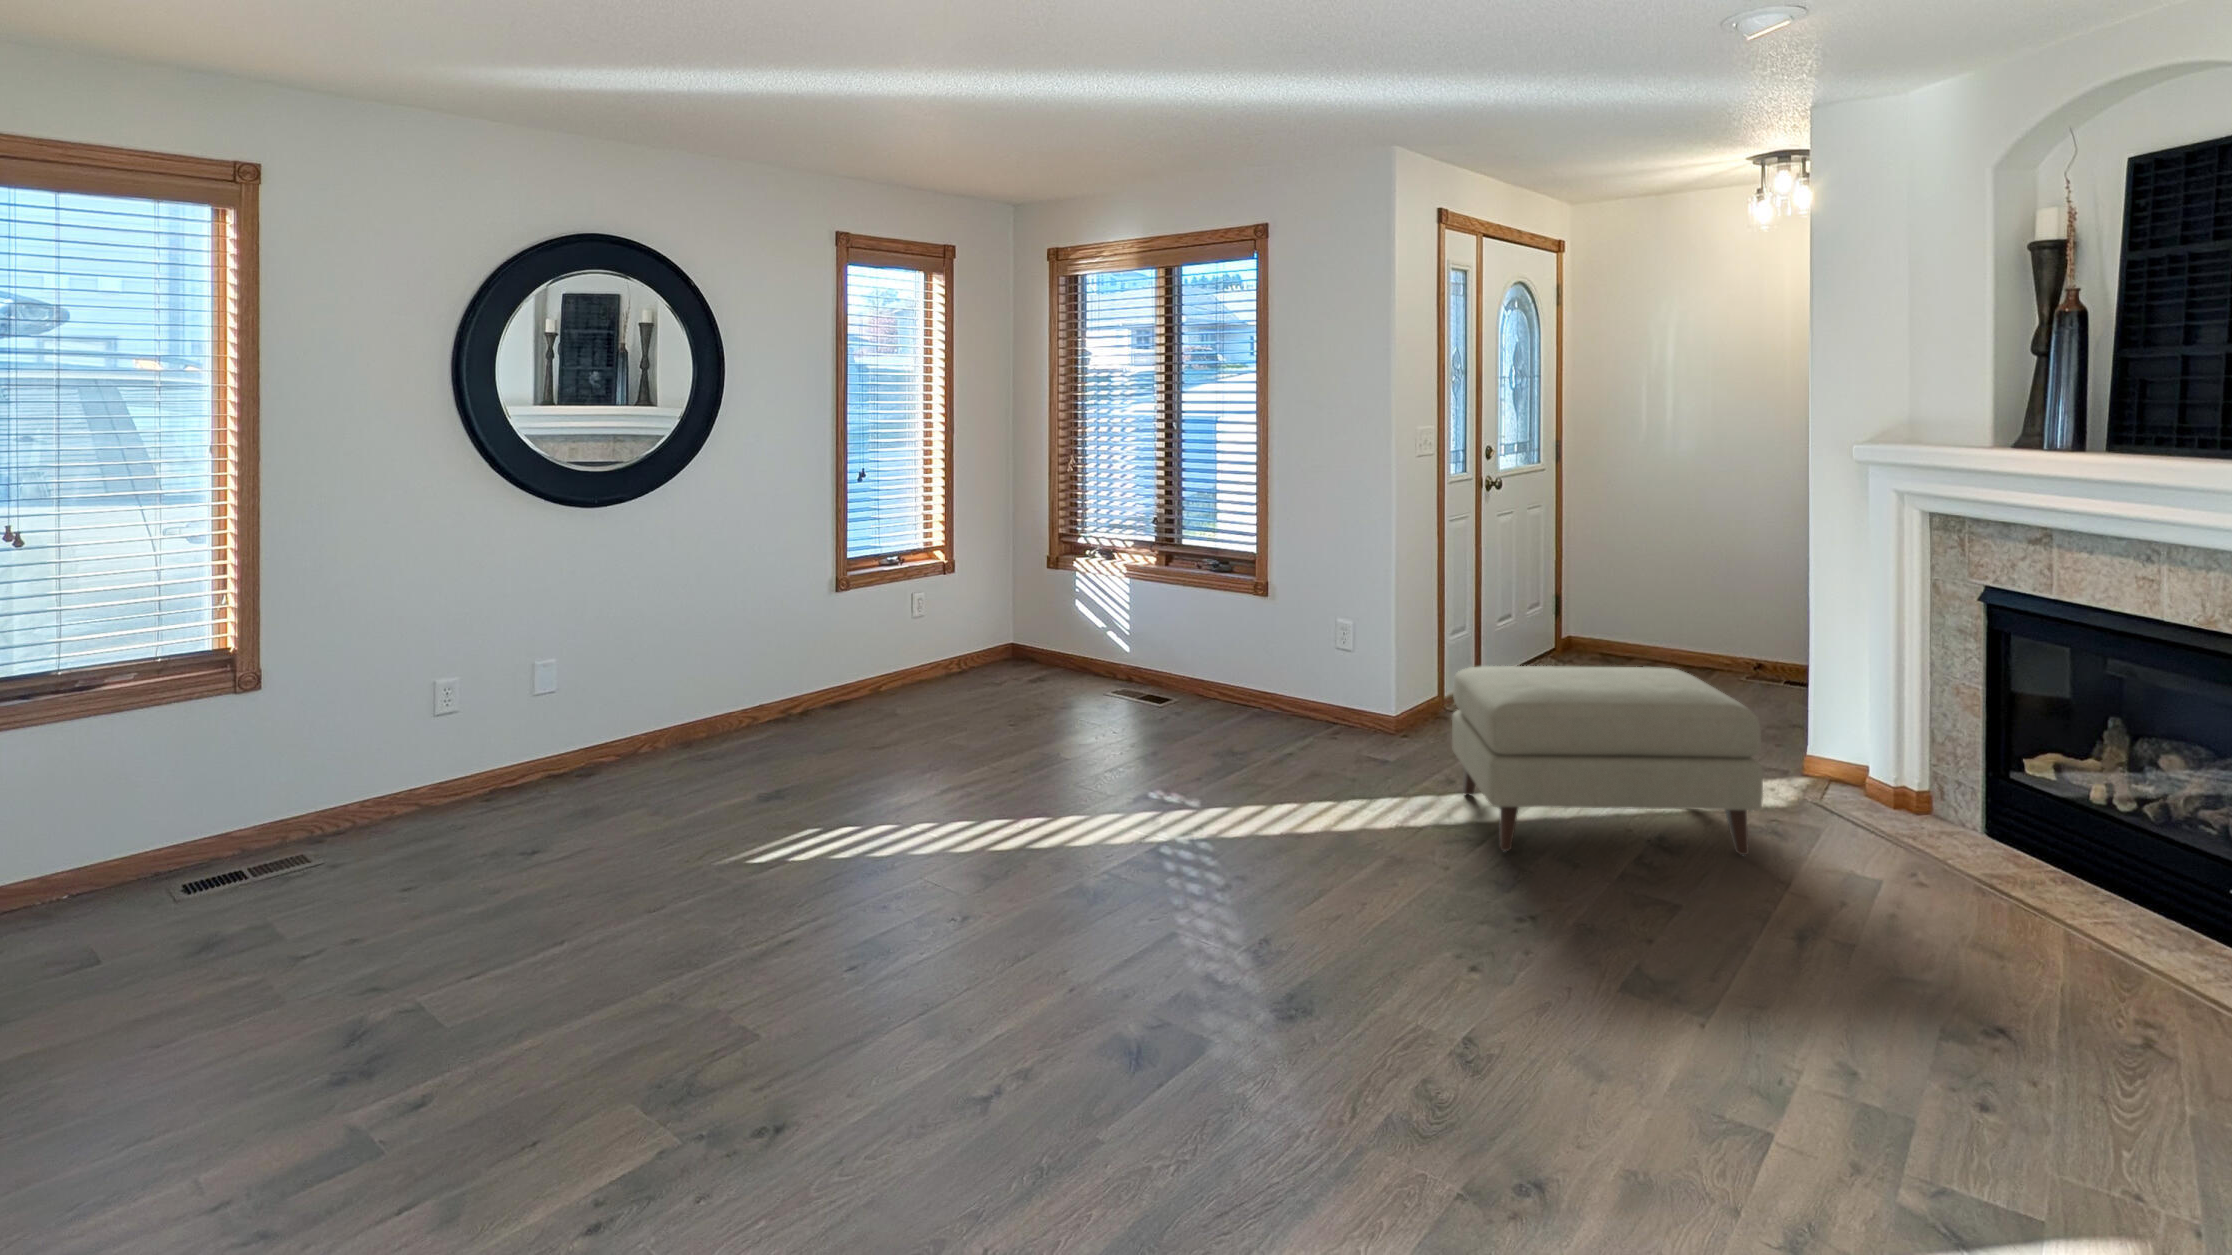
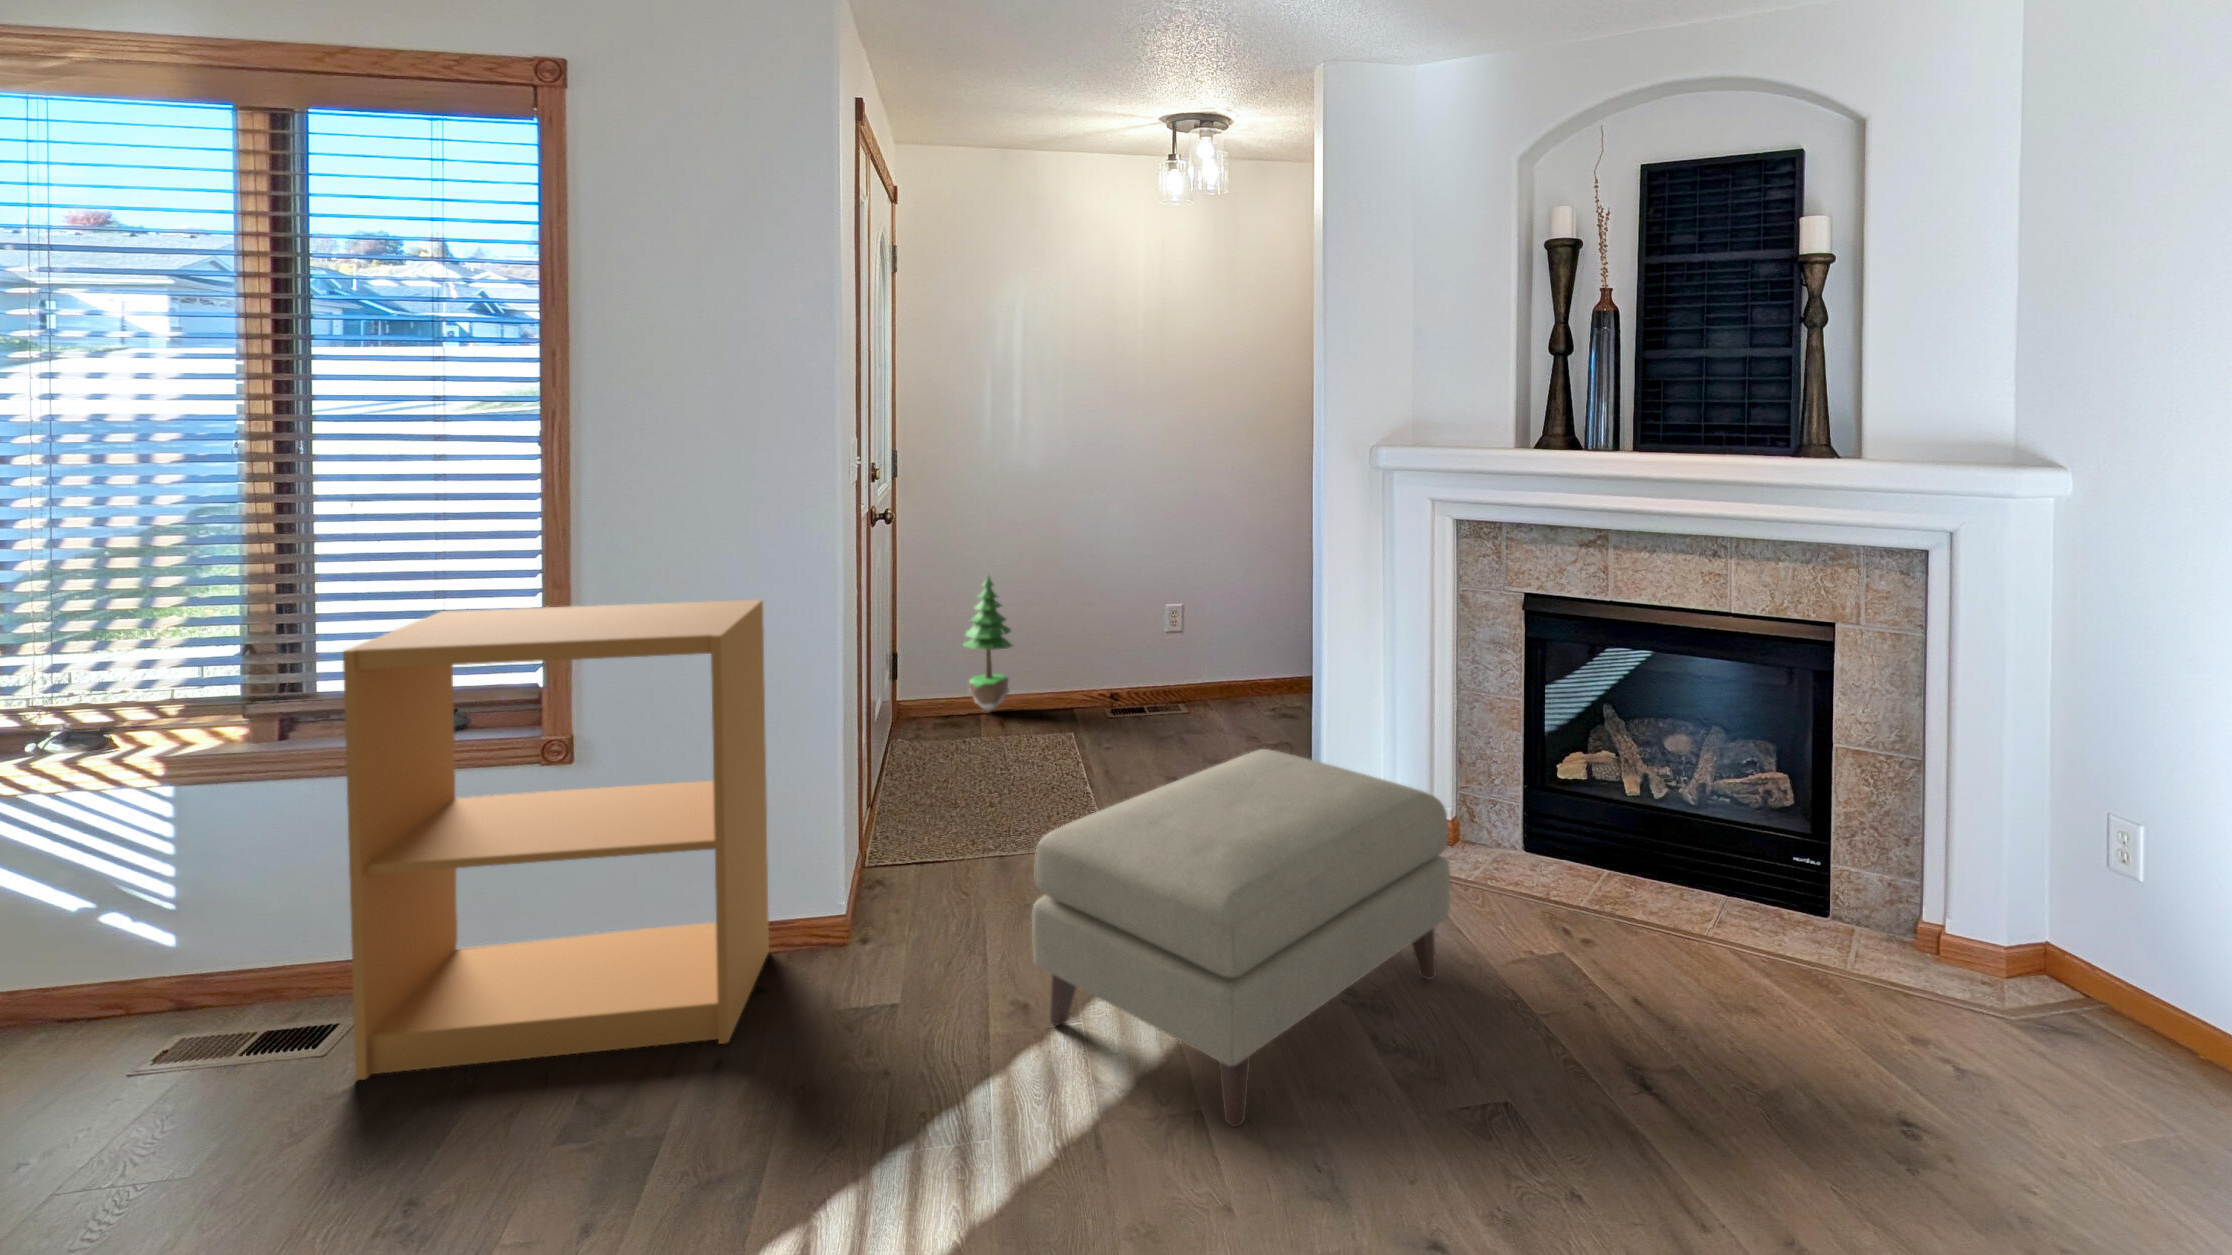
bookshelf: none [1165,506,1361,751] -> present [343,600,769,1080]
potted tree: none [1623,548,1668,665] -> present [964,576,1012,711]

